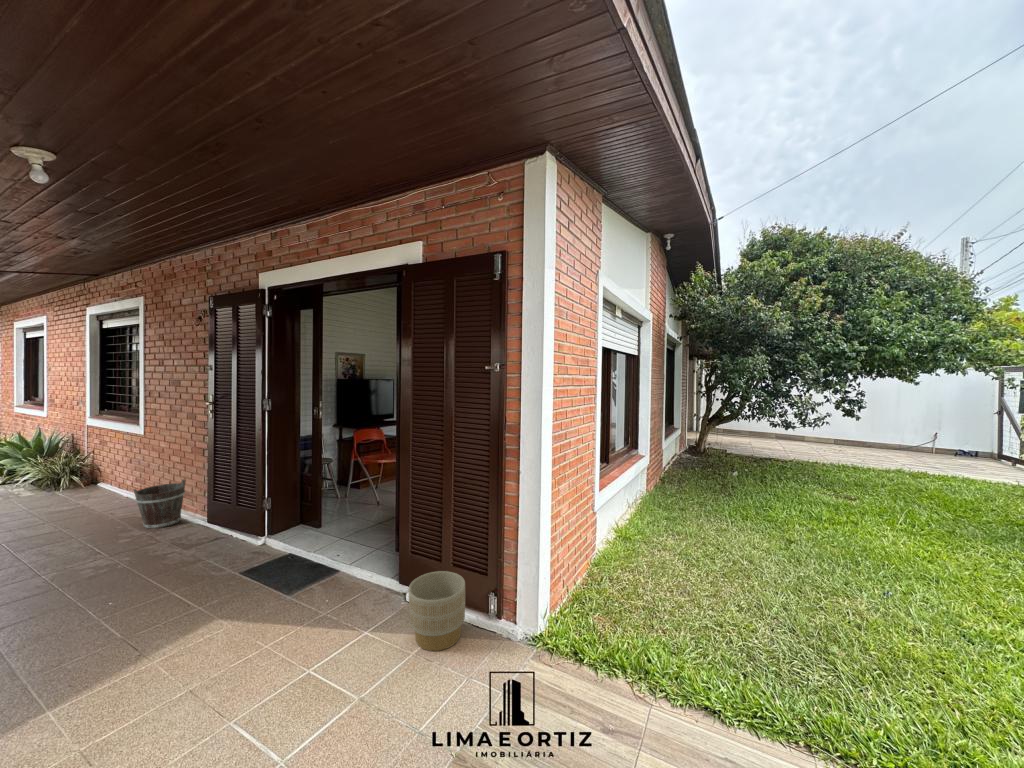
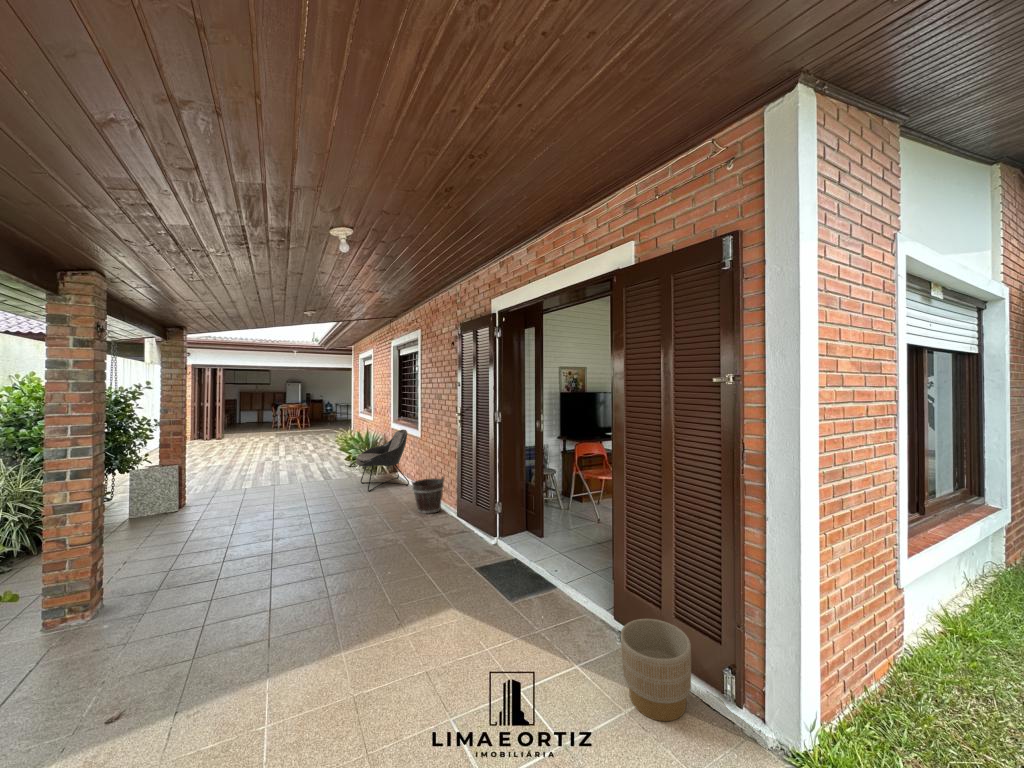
lounge chair: none [20,426,123,515] -> present [356,429,409,492]

